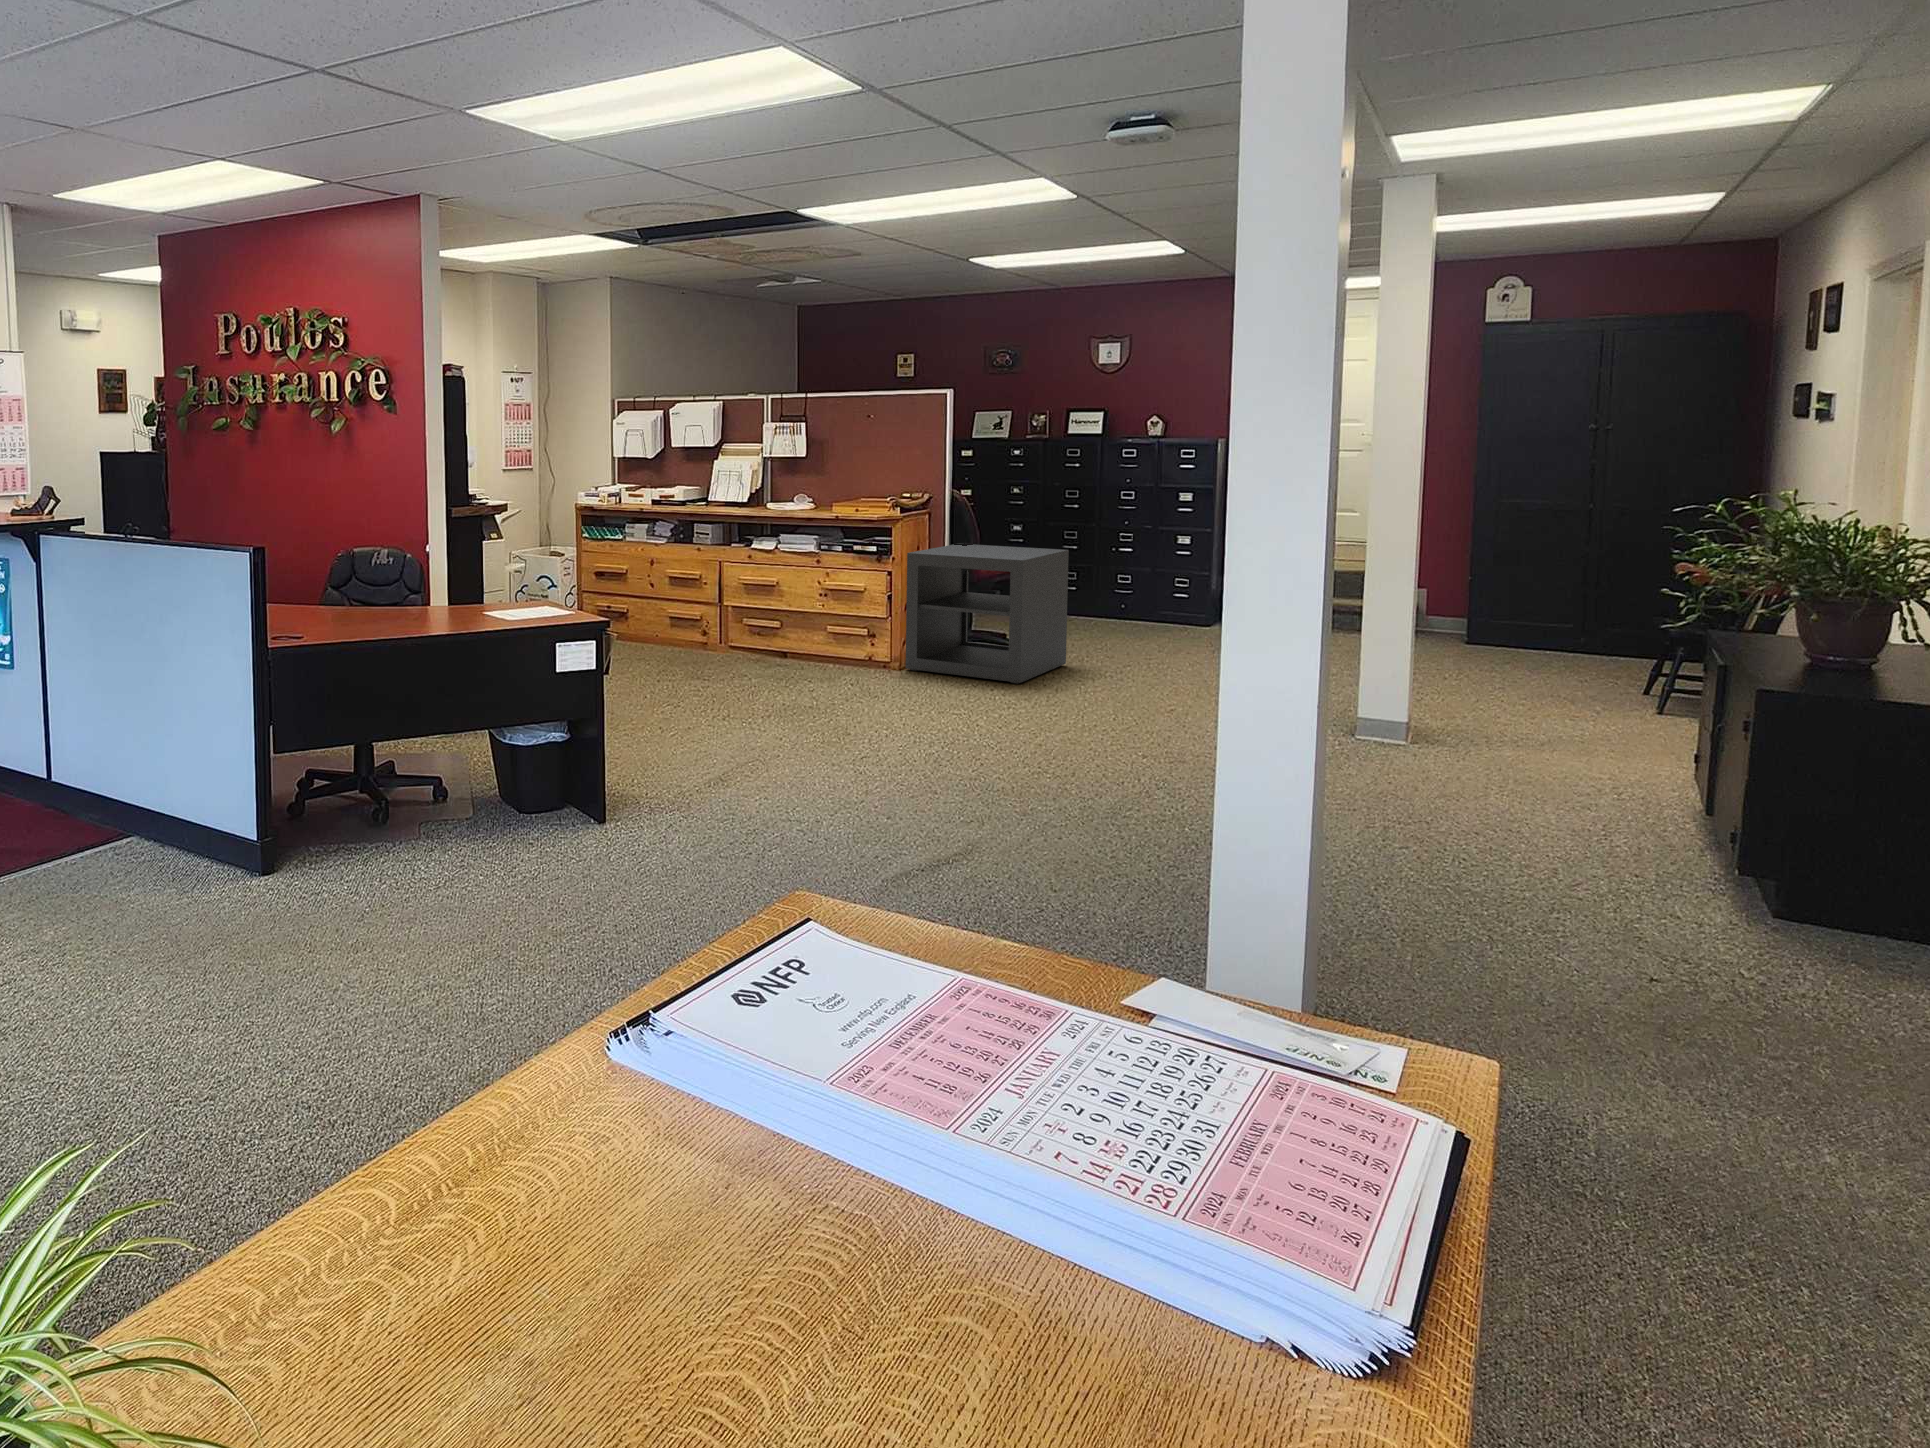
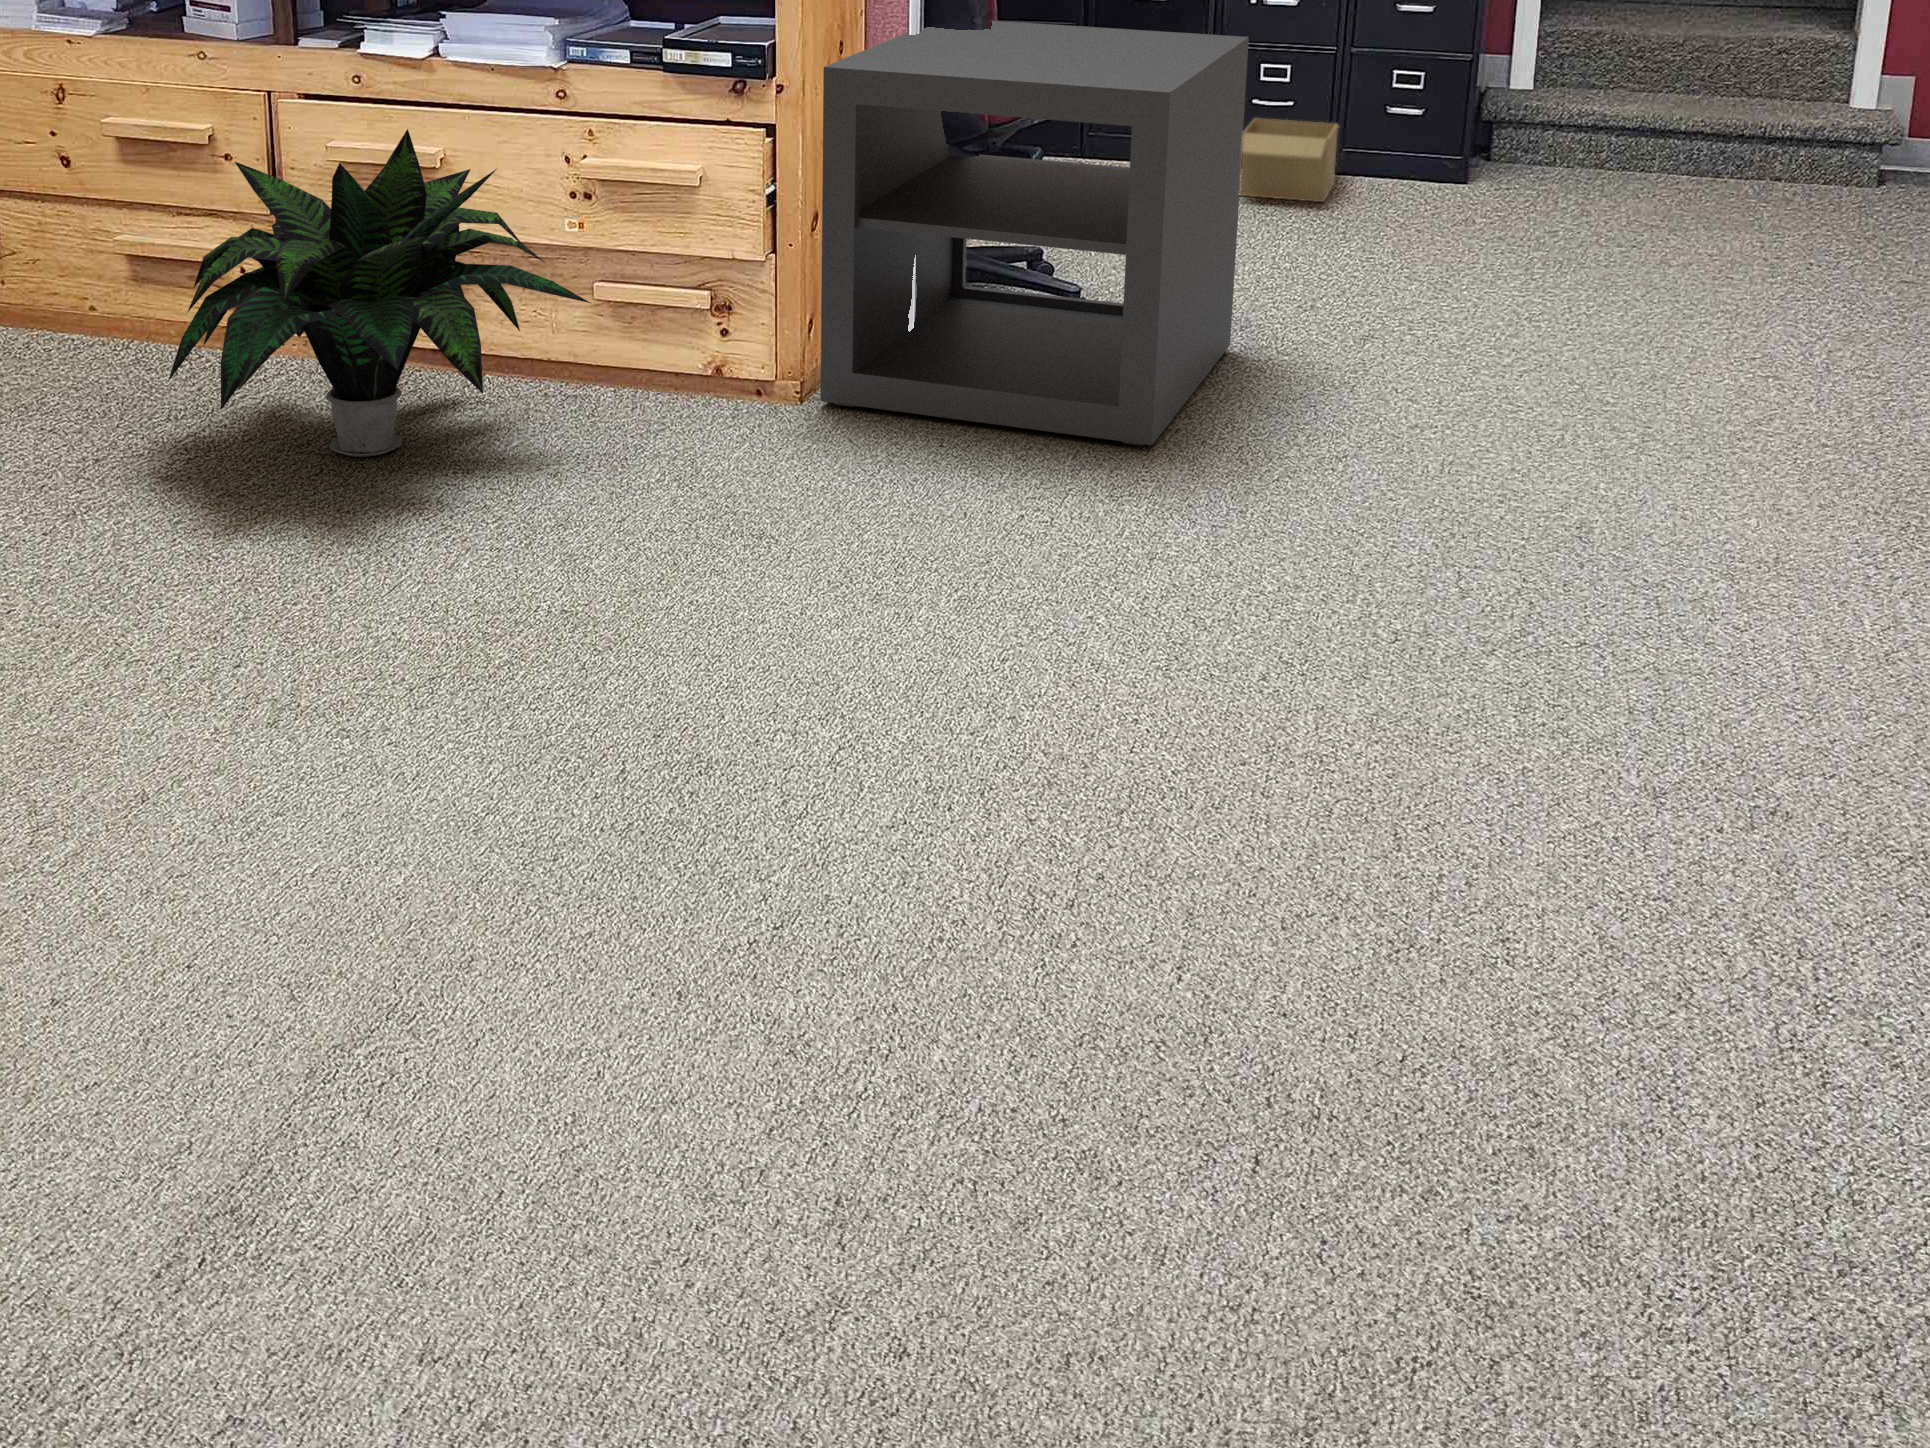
potted plant: none [691,567,826,673] -> present [168,129,590,457]
cardboard box: none [1096,599,1148,631] -> present [1240,118,1339,202]

